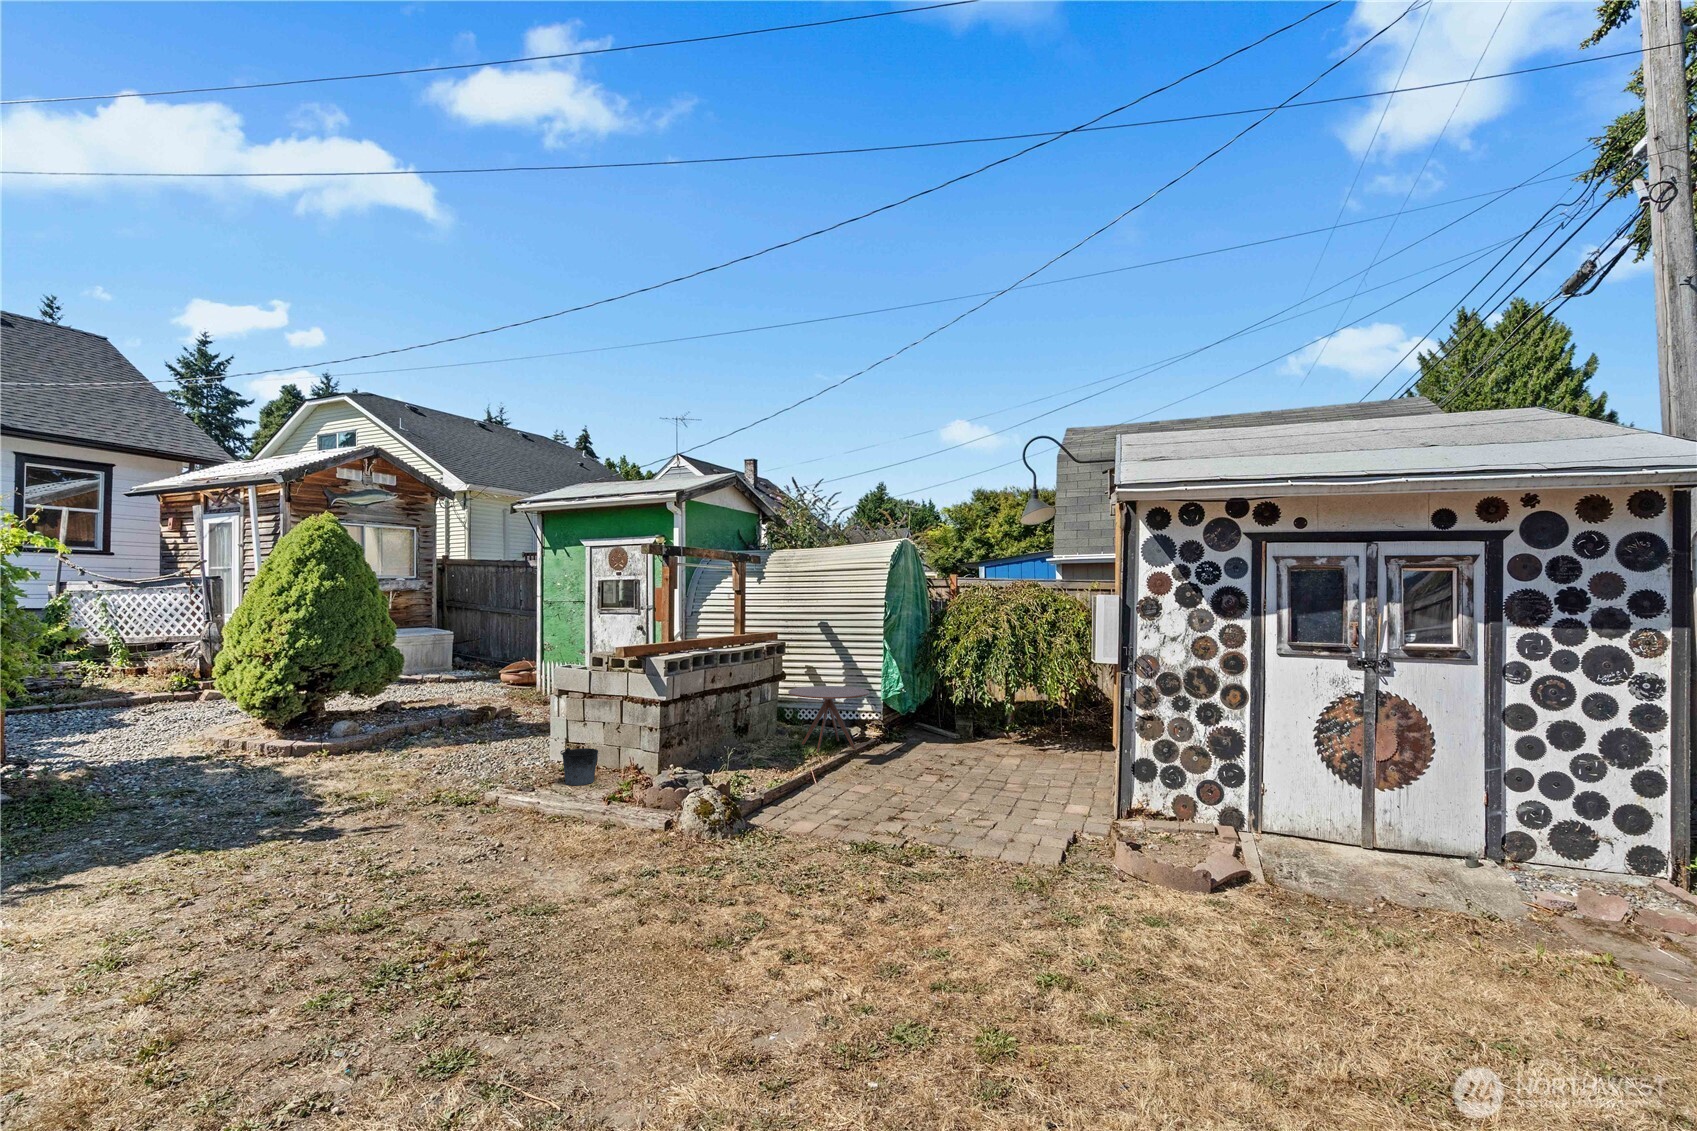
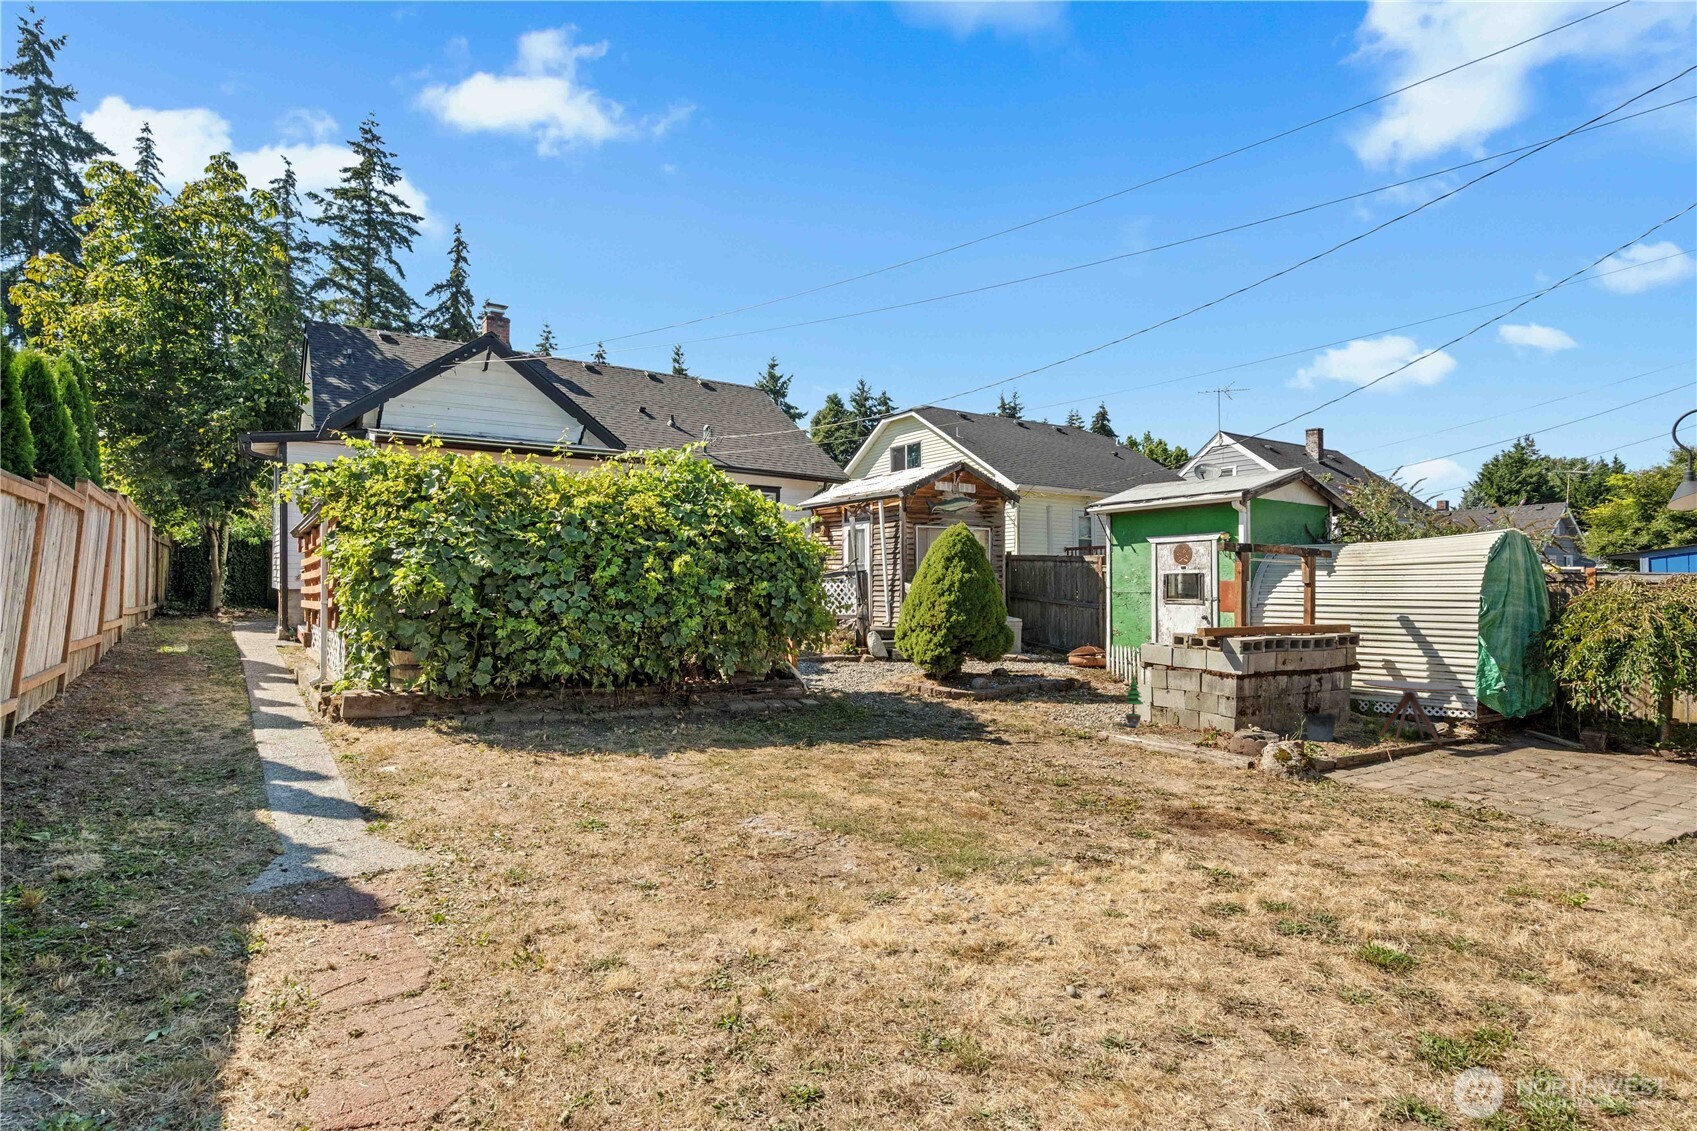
potted tree: none [530,707,555,772] -> present [1125,676,1143,727]
bucket: present [560,748,598,785] -> present [1305,713,1338,742]

